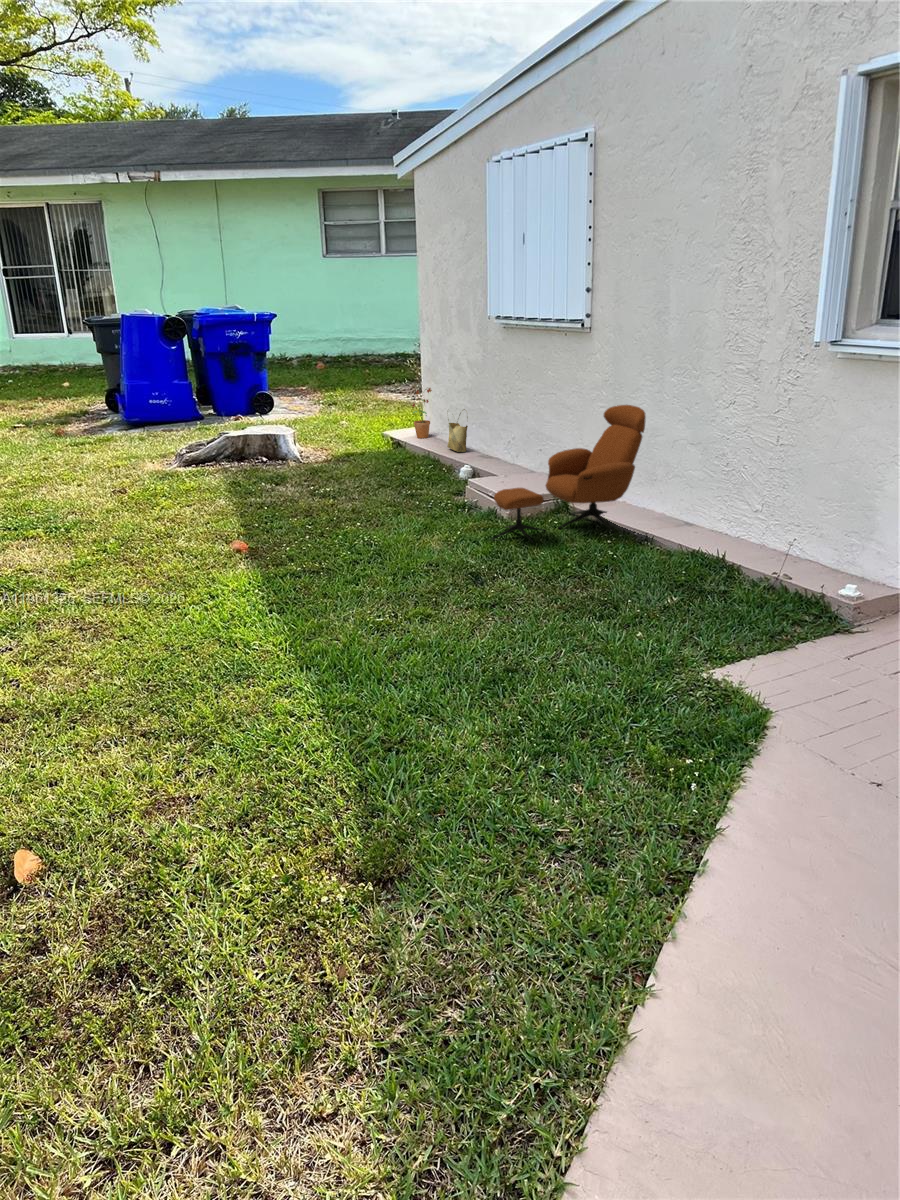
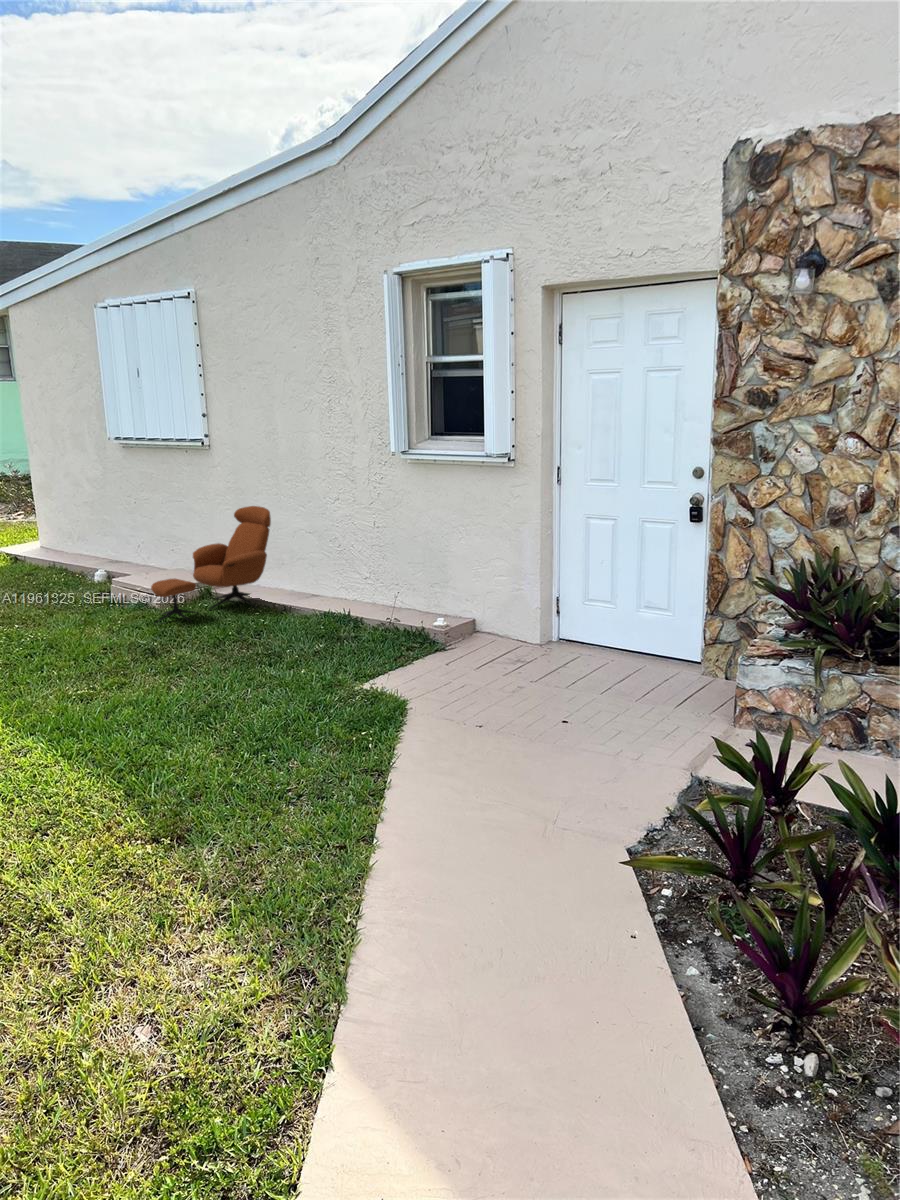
potted plant: present [412,388,432,438] -> none [27,503,49,551]
woven basket: present [447,409,468,452] -> none [71,521,94,560]

